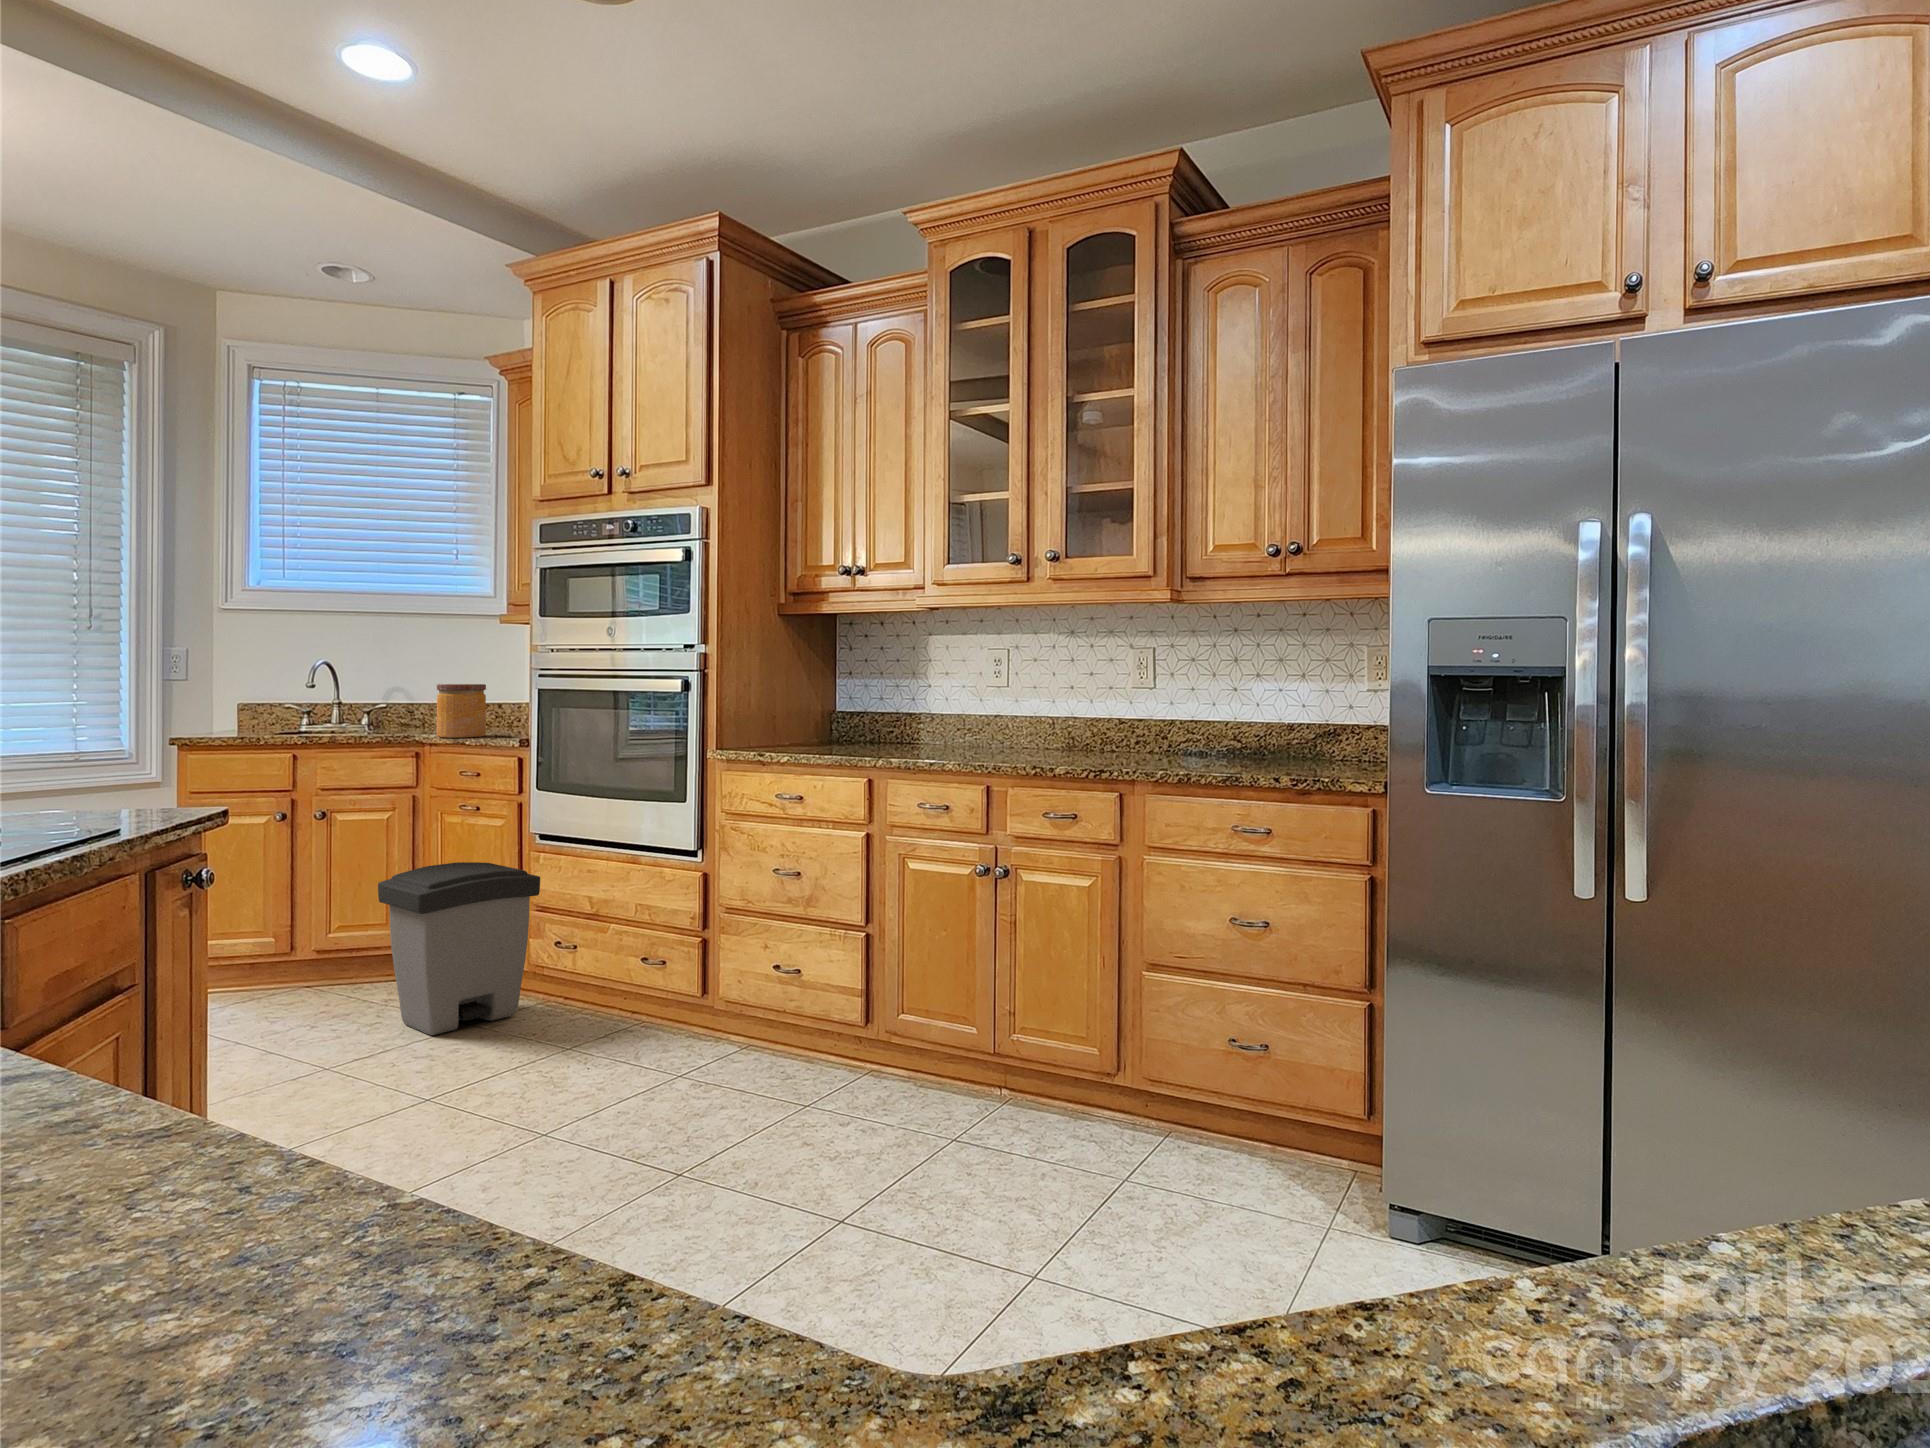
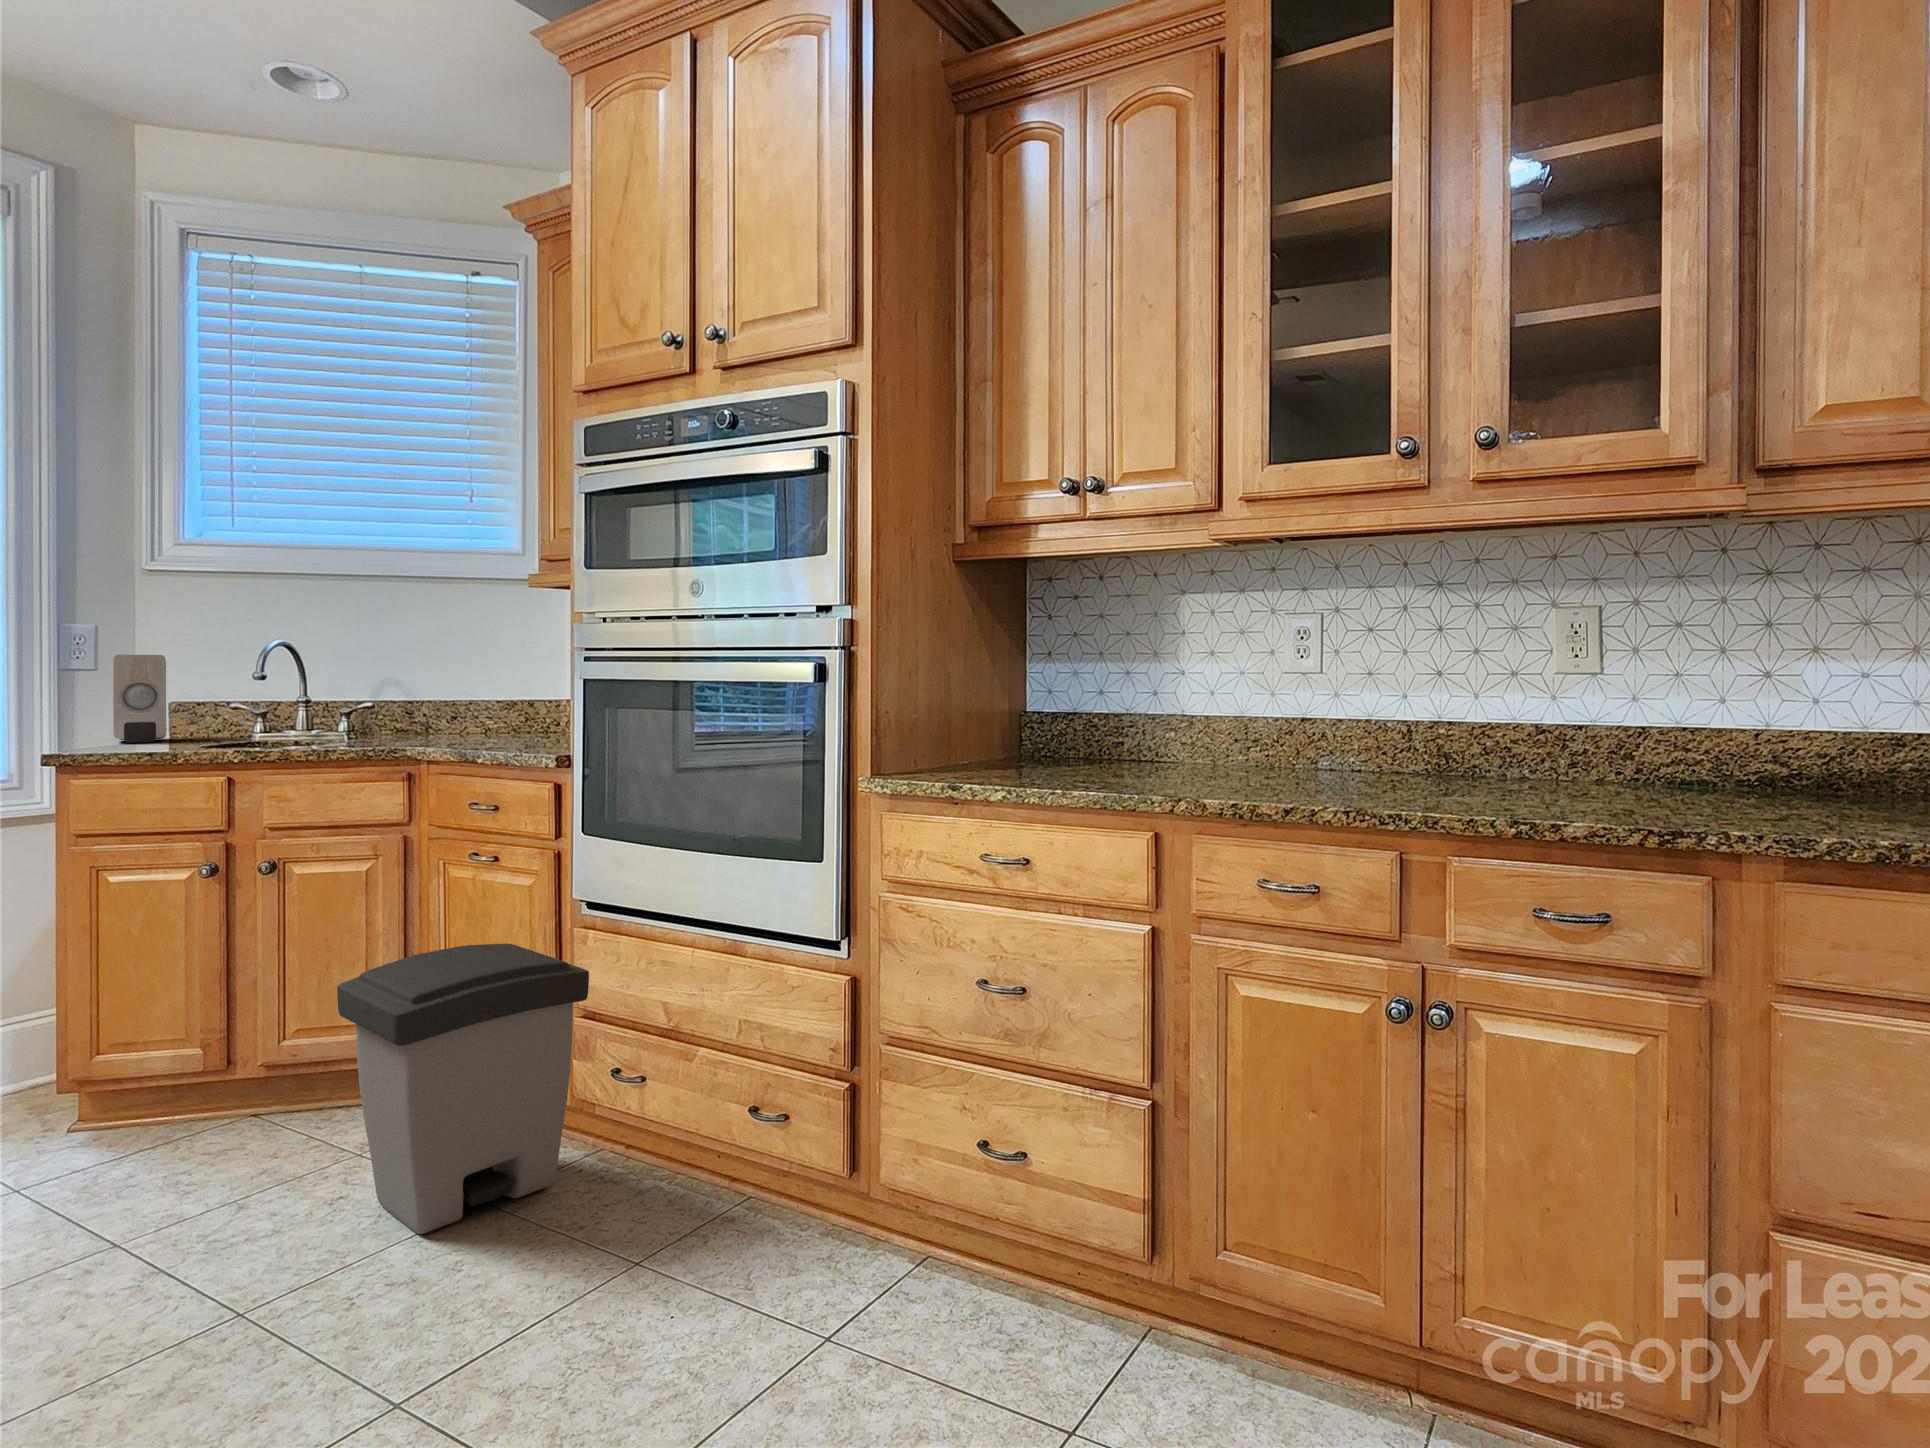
soap dispenser: none [200,670,237,733] -> present [113,655,167,743]
jar: present [437,684,486,738] -> none [437,673,508,751]

